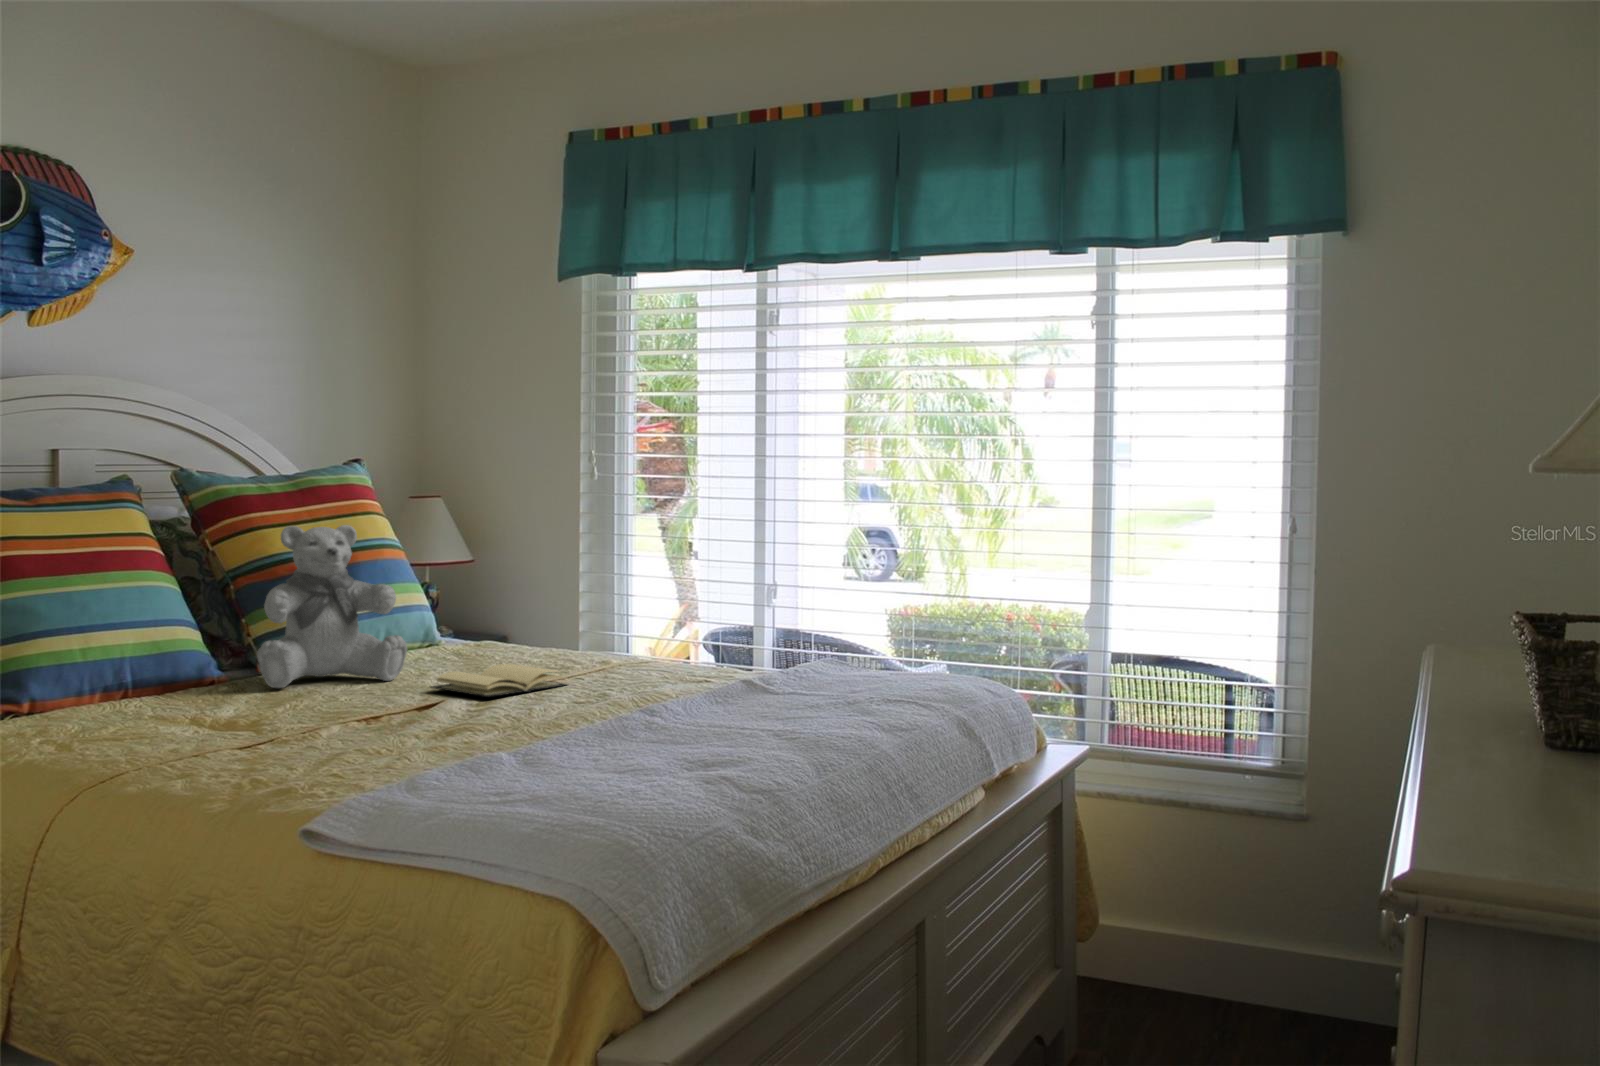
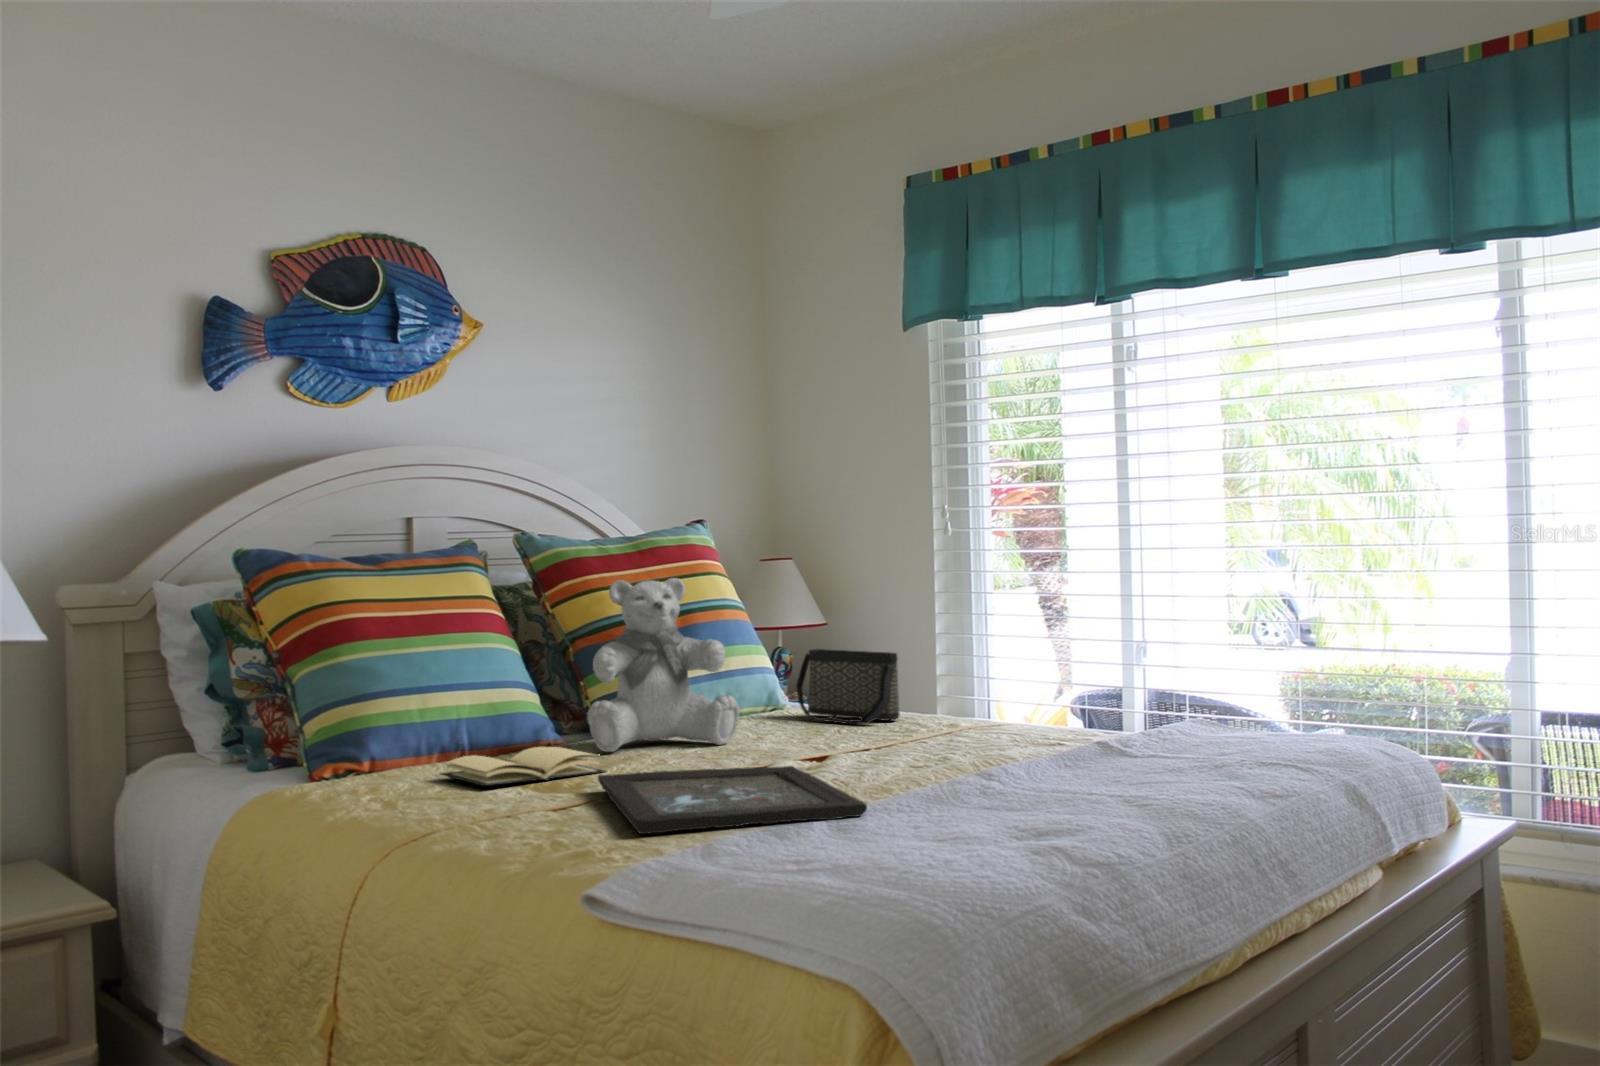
handbag: none [455,590,553,660] -> present [796,649,899,724]
book: present [431,664,567,697] -> present [440,747,606,786]
tray: none [281,704,541,772] -> present [598,766,867,834]

